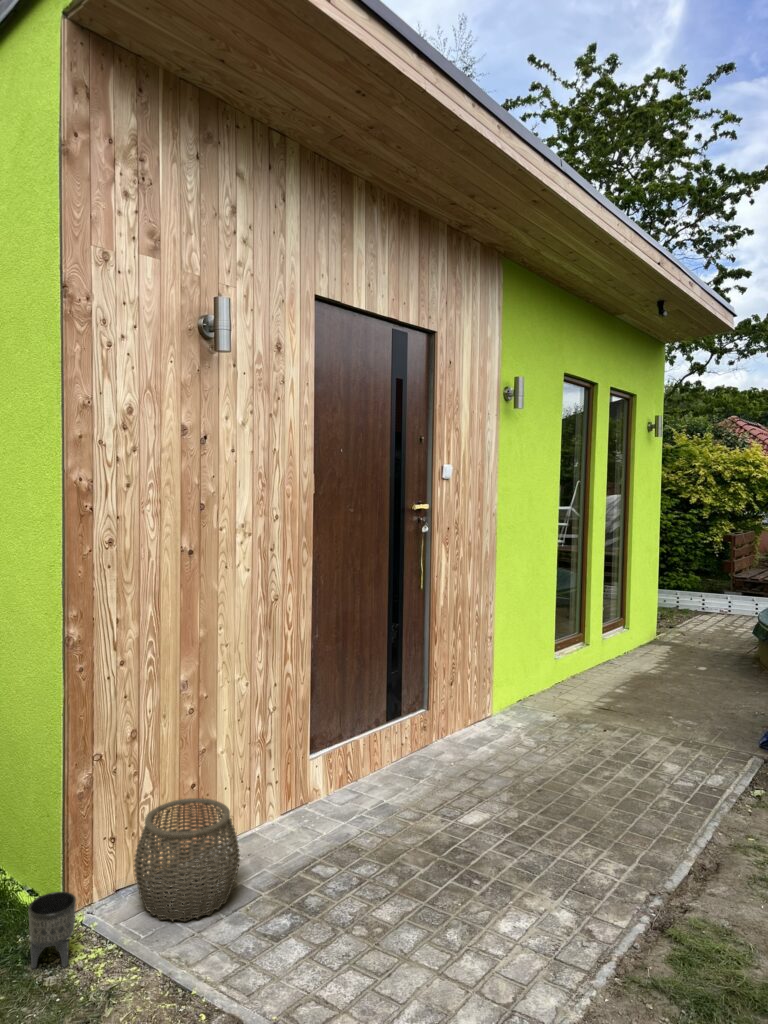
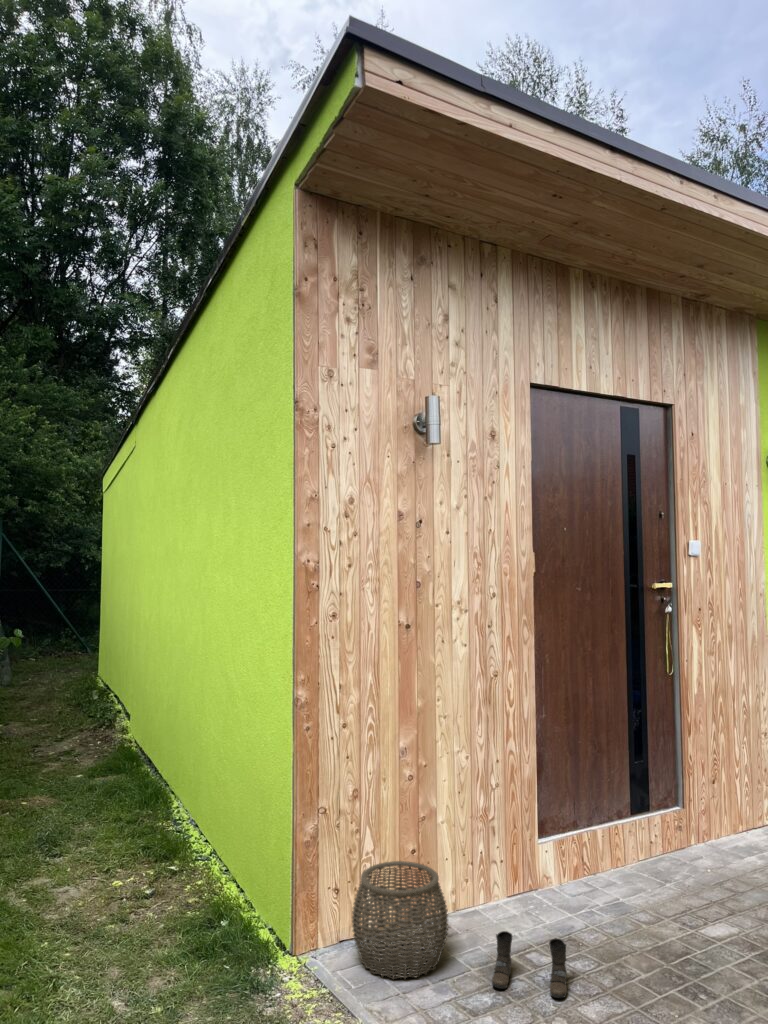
boots: none [287,851,360,909] -> present [492,931,567,998]
planter: present [29,892,76,968] -> none [257,927,296,998]

